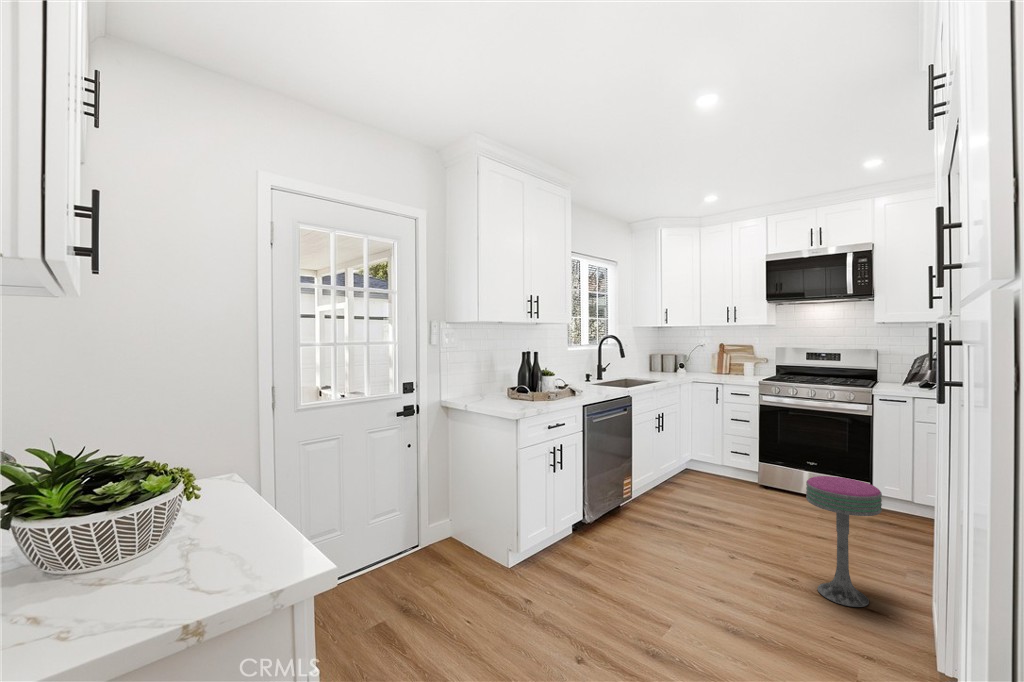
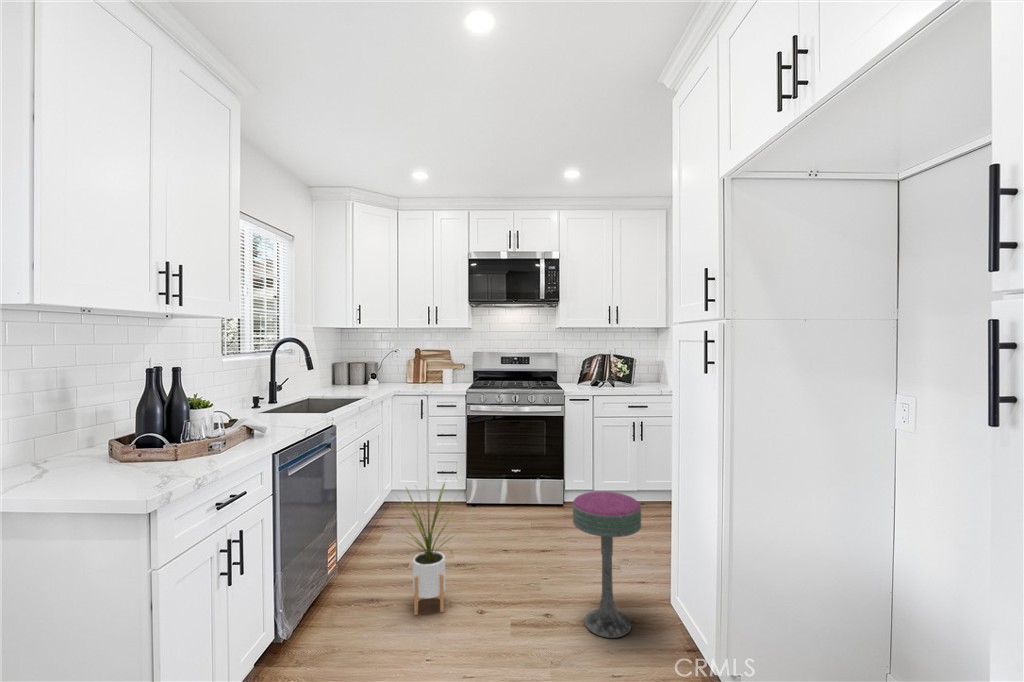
house plant: none [663,440,718,543] -> present [402,483,454,615]

